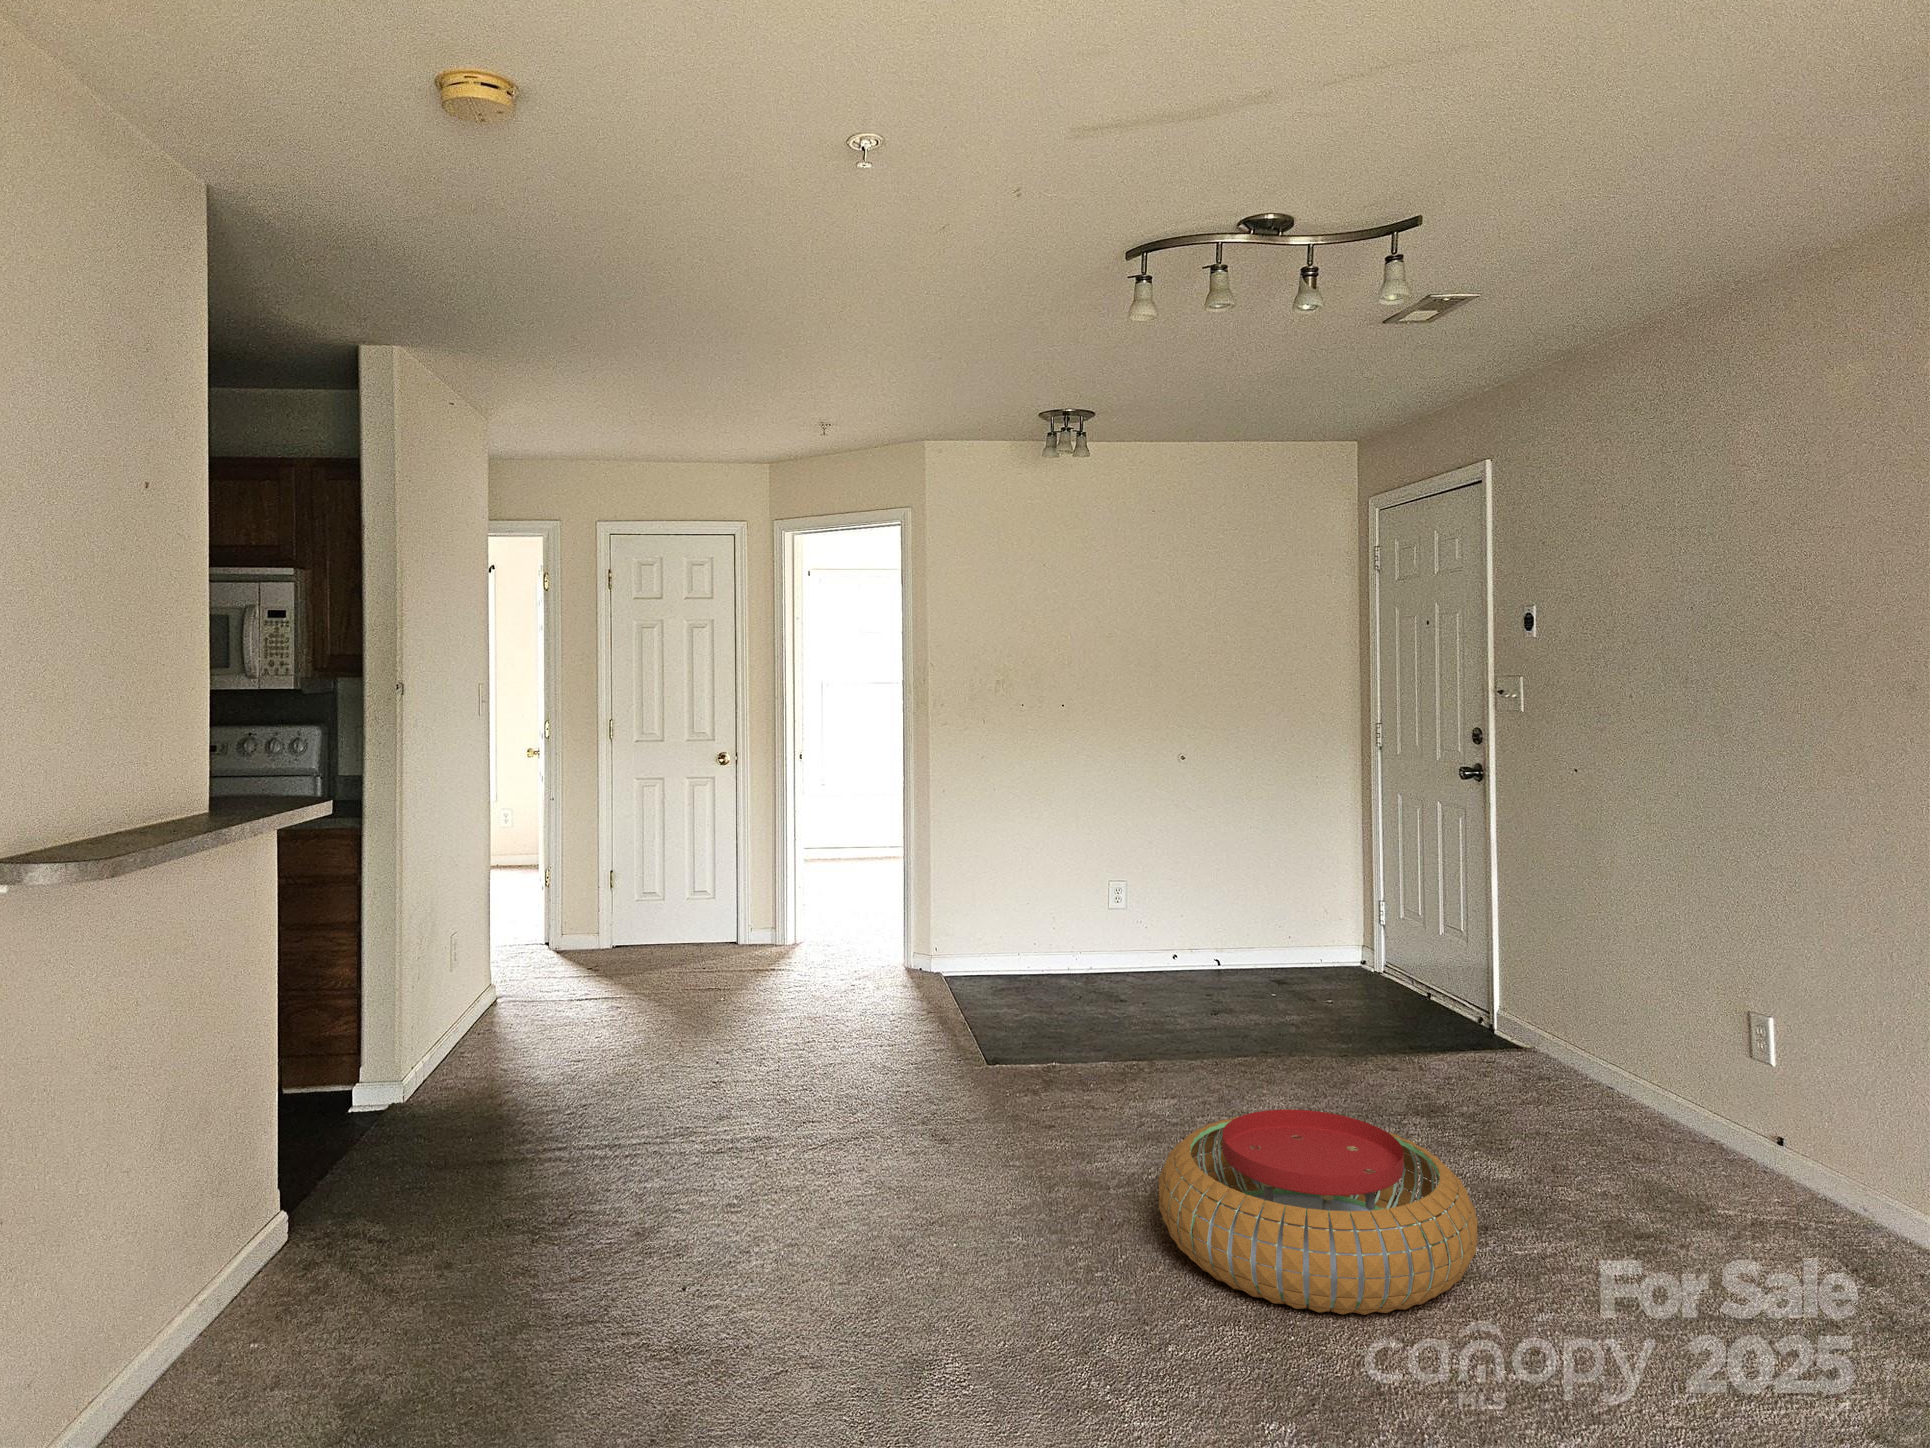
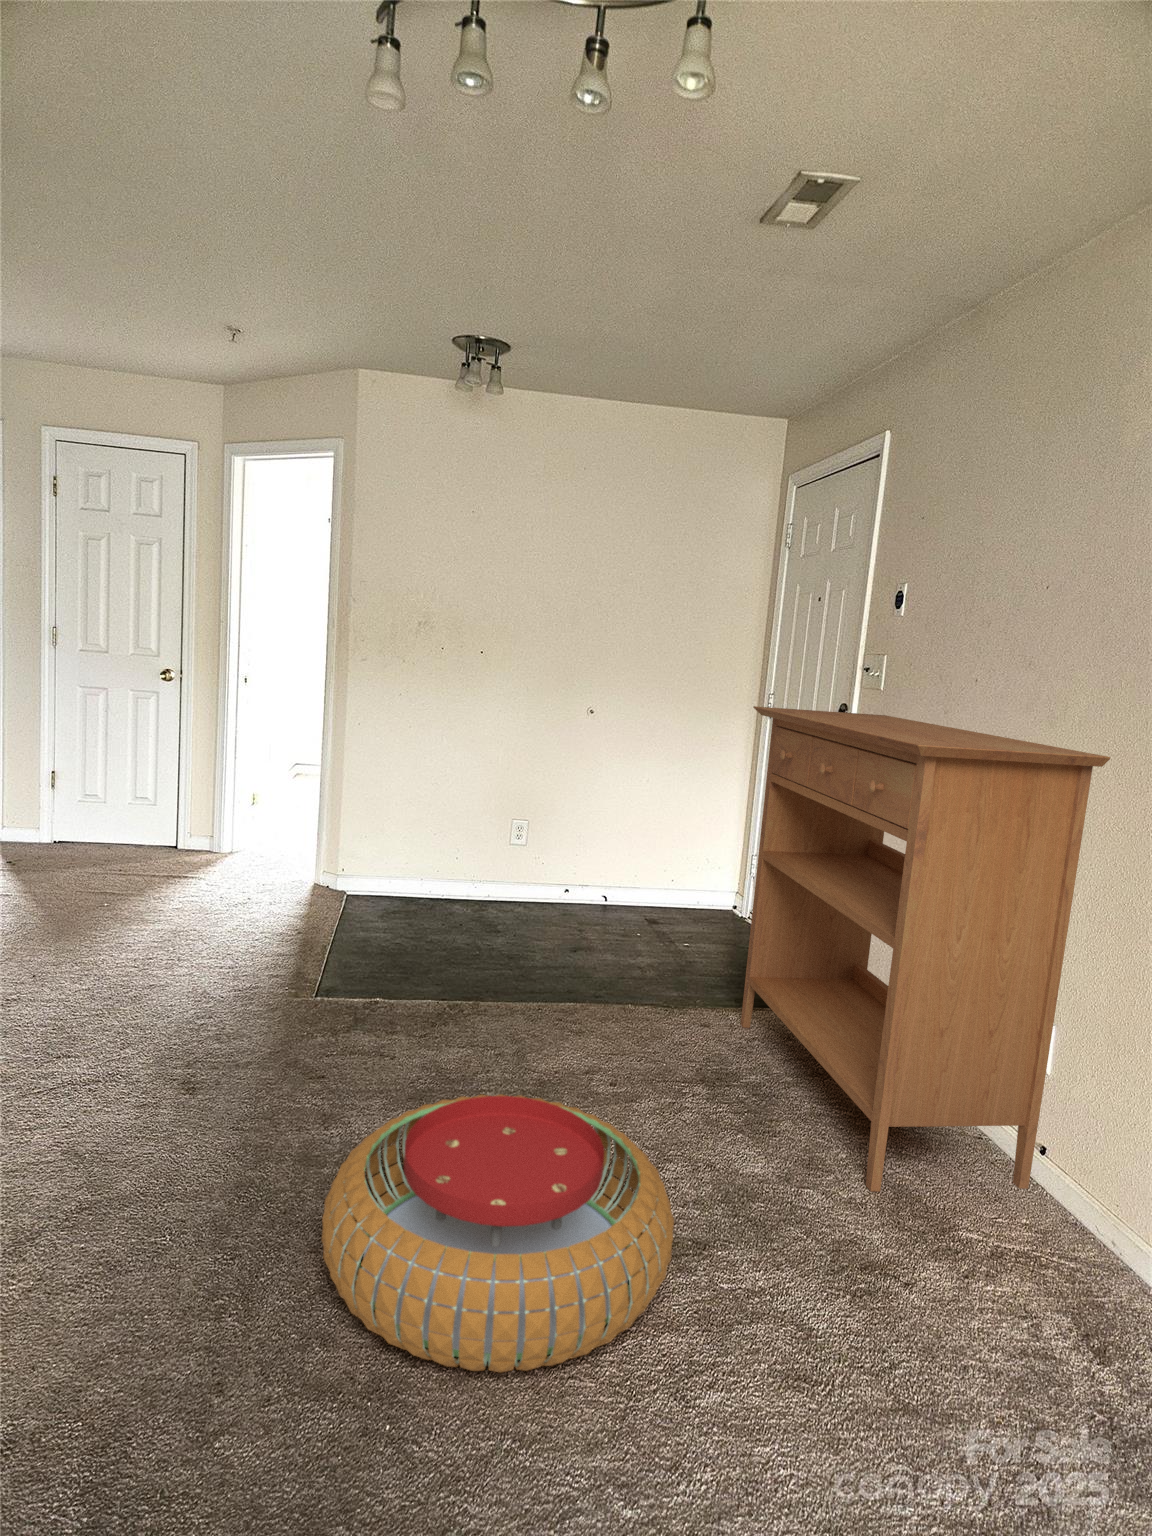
console table: none [1401,739,1789,1190] -> present [741,706,1110,1192]

